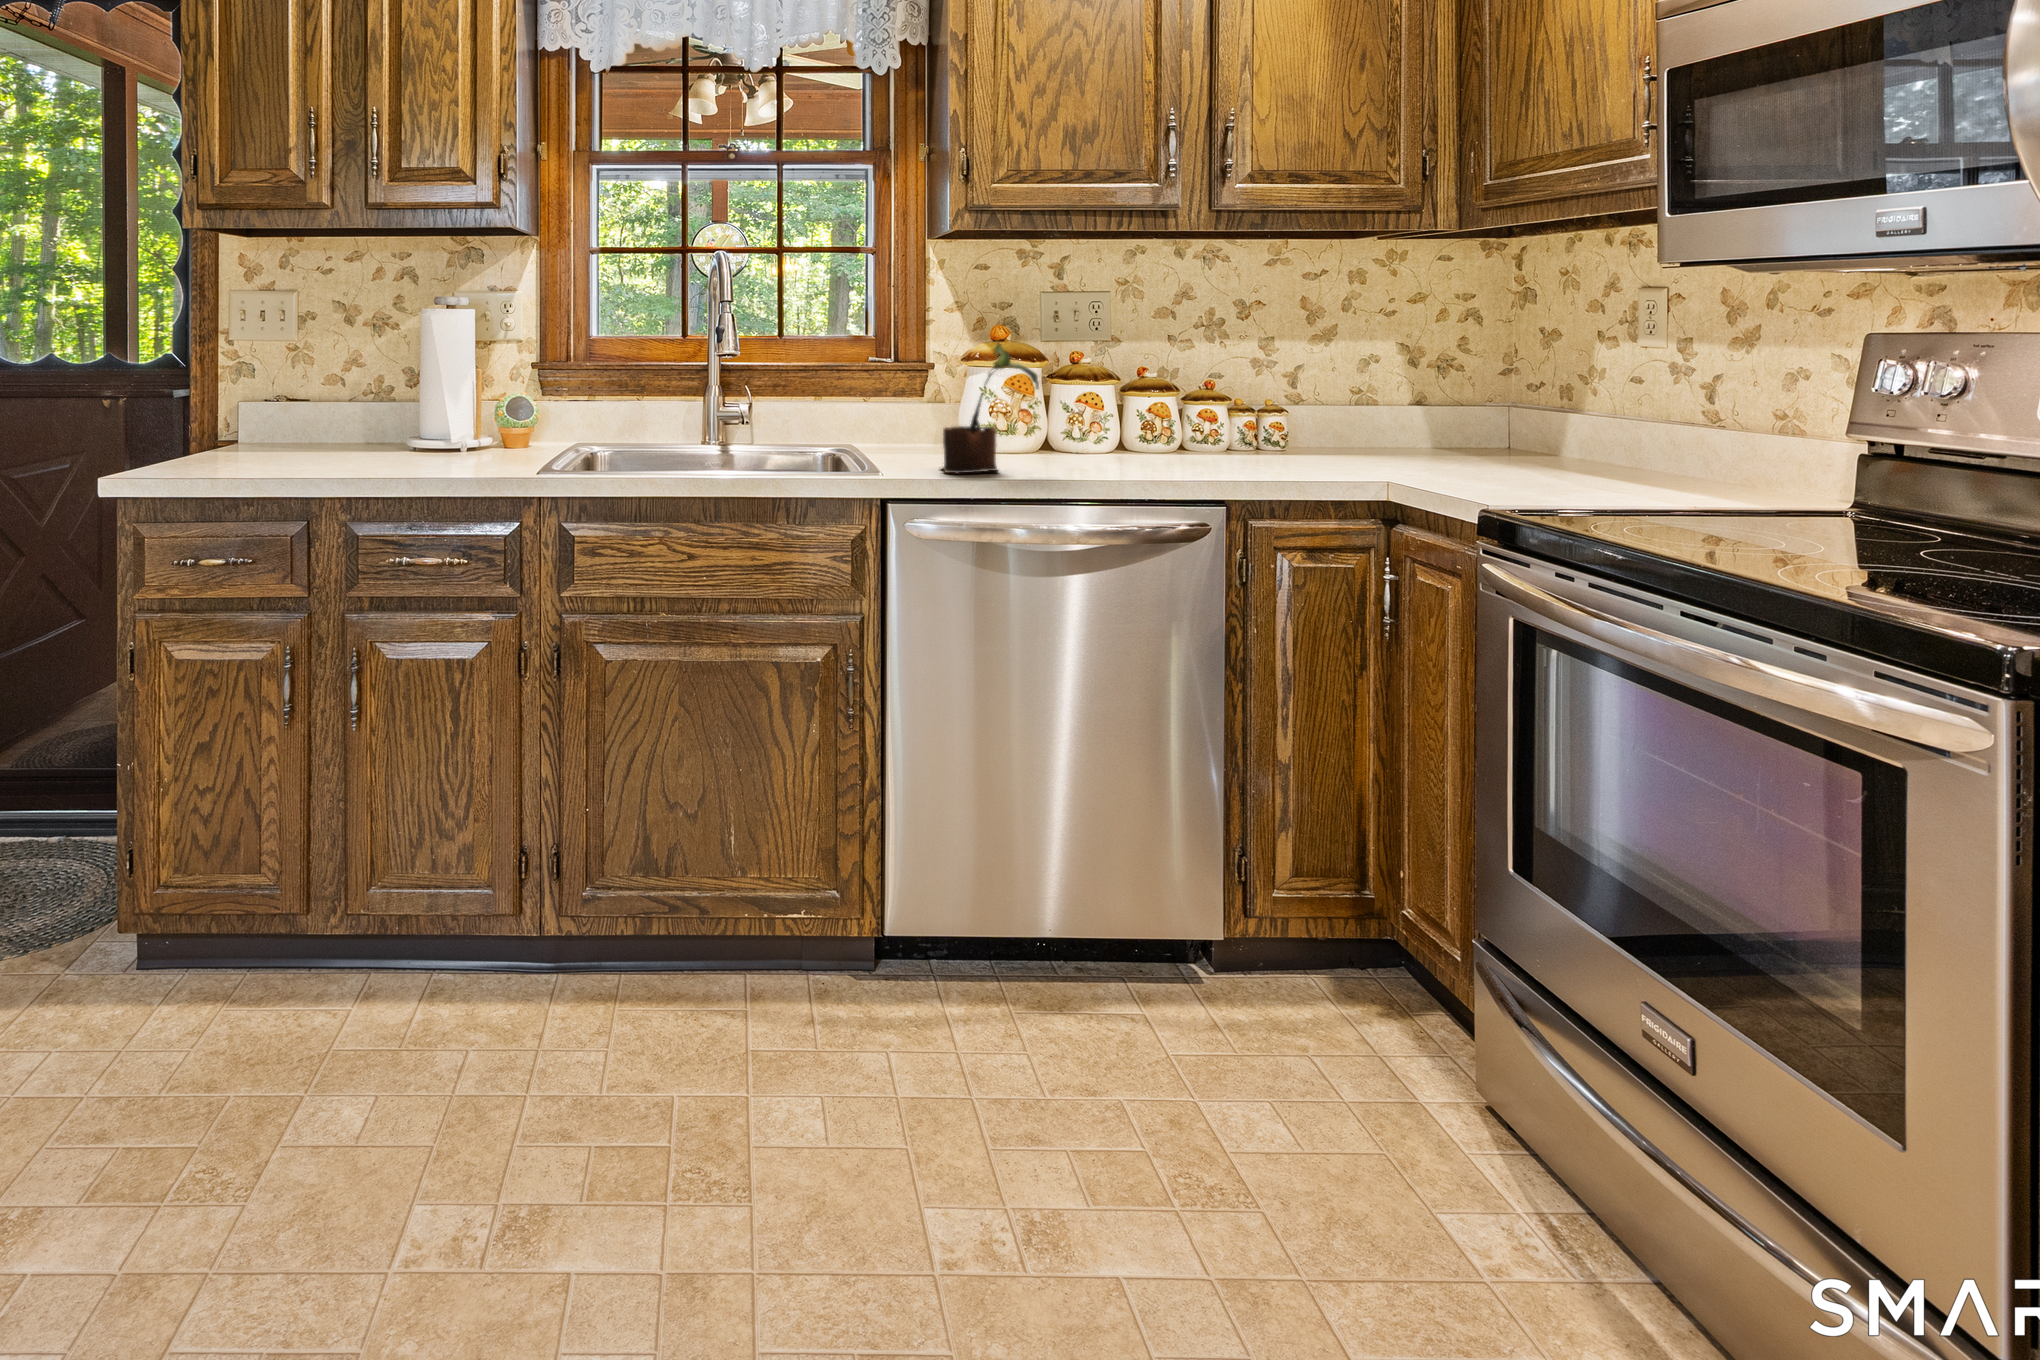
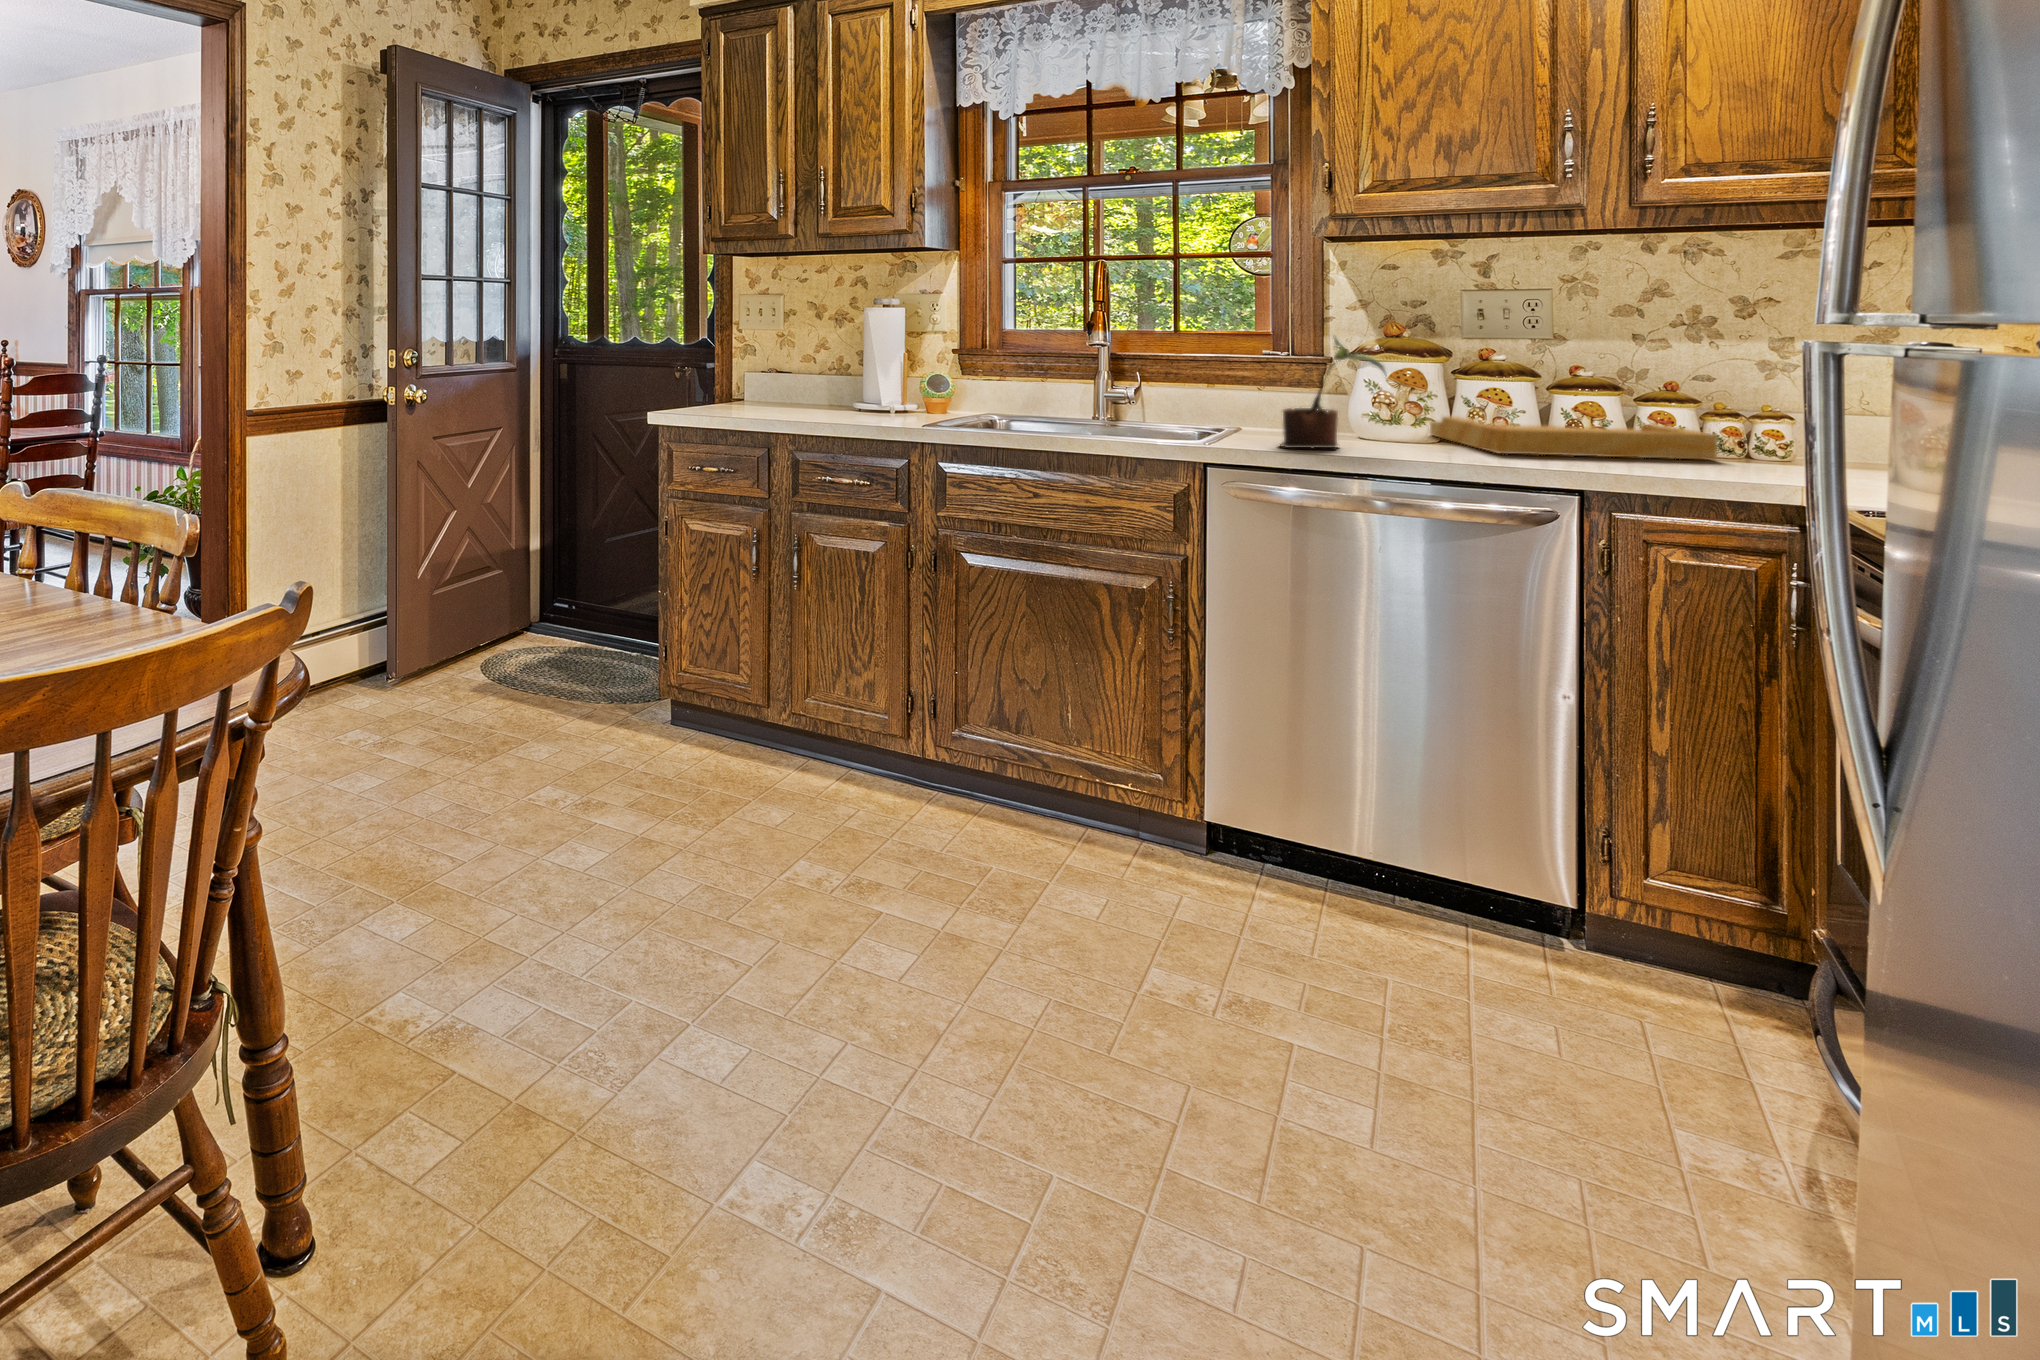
tray: none [1042,426,1285,467] -> present [1430,417,1717,460]

